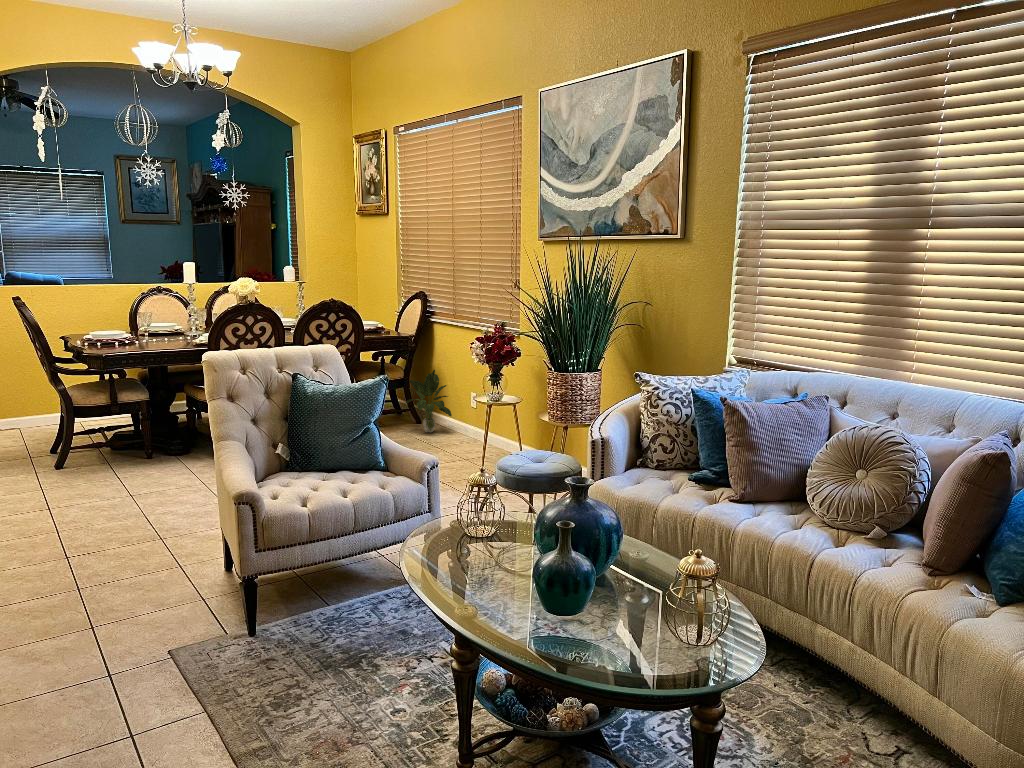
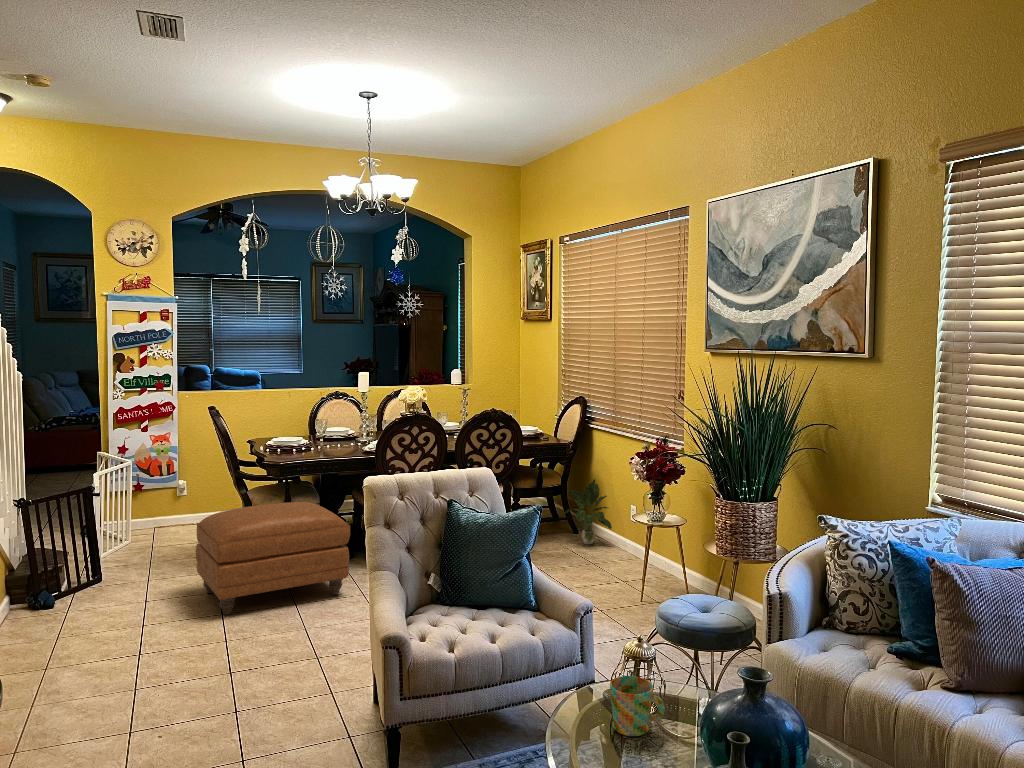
ottoman: none [13,396,187,510] -> present [196,502,350,615]
mug: none [454,507,503,555] -> present [610,676,665,736]

